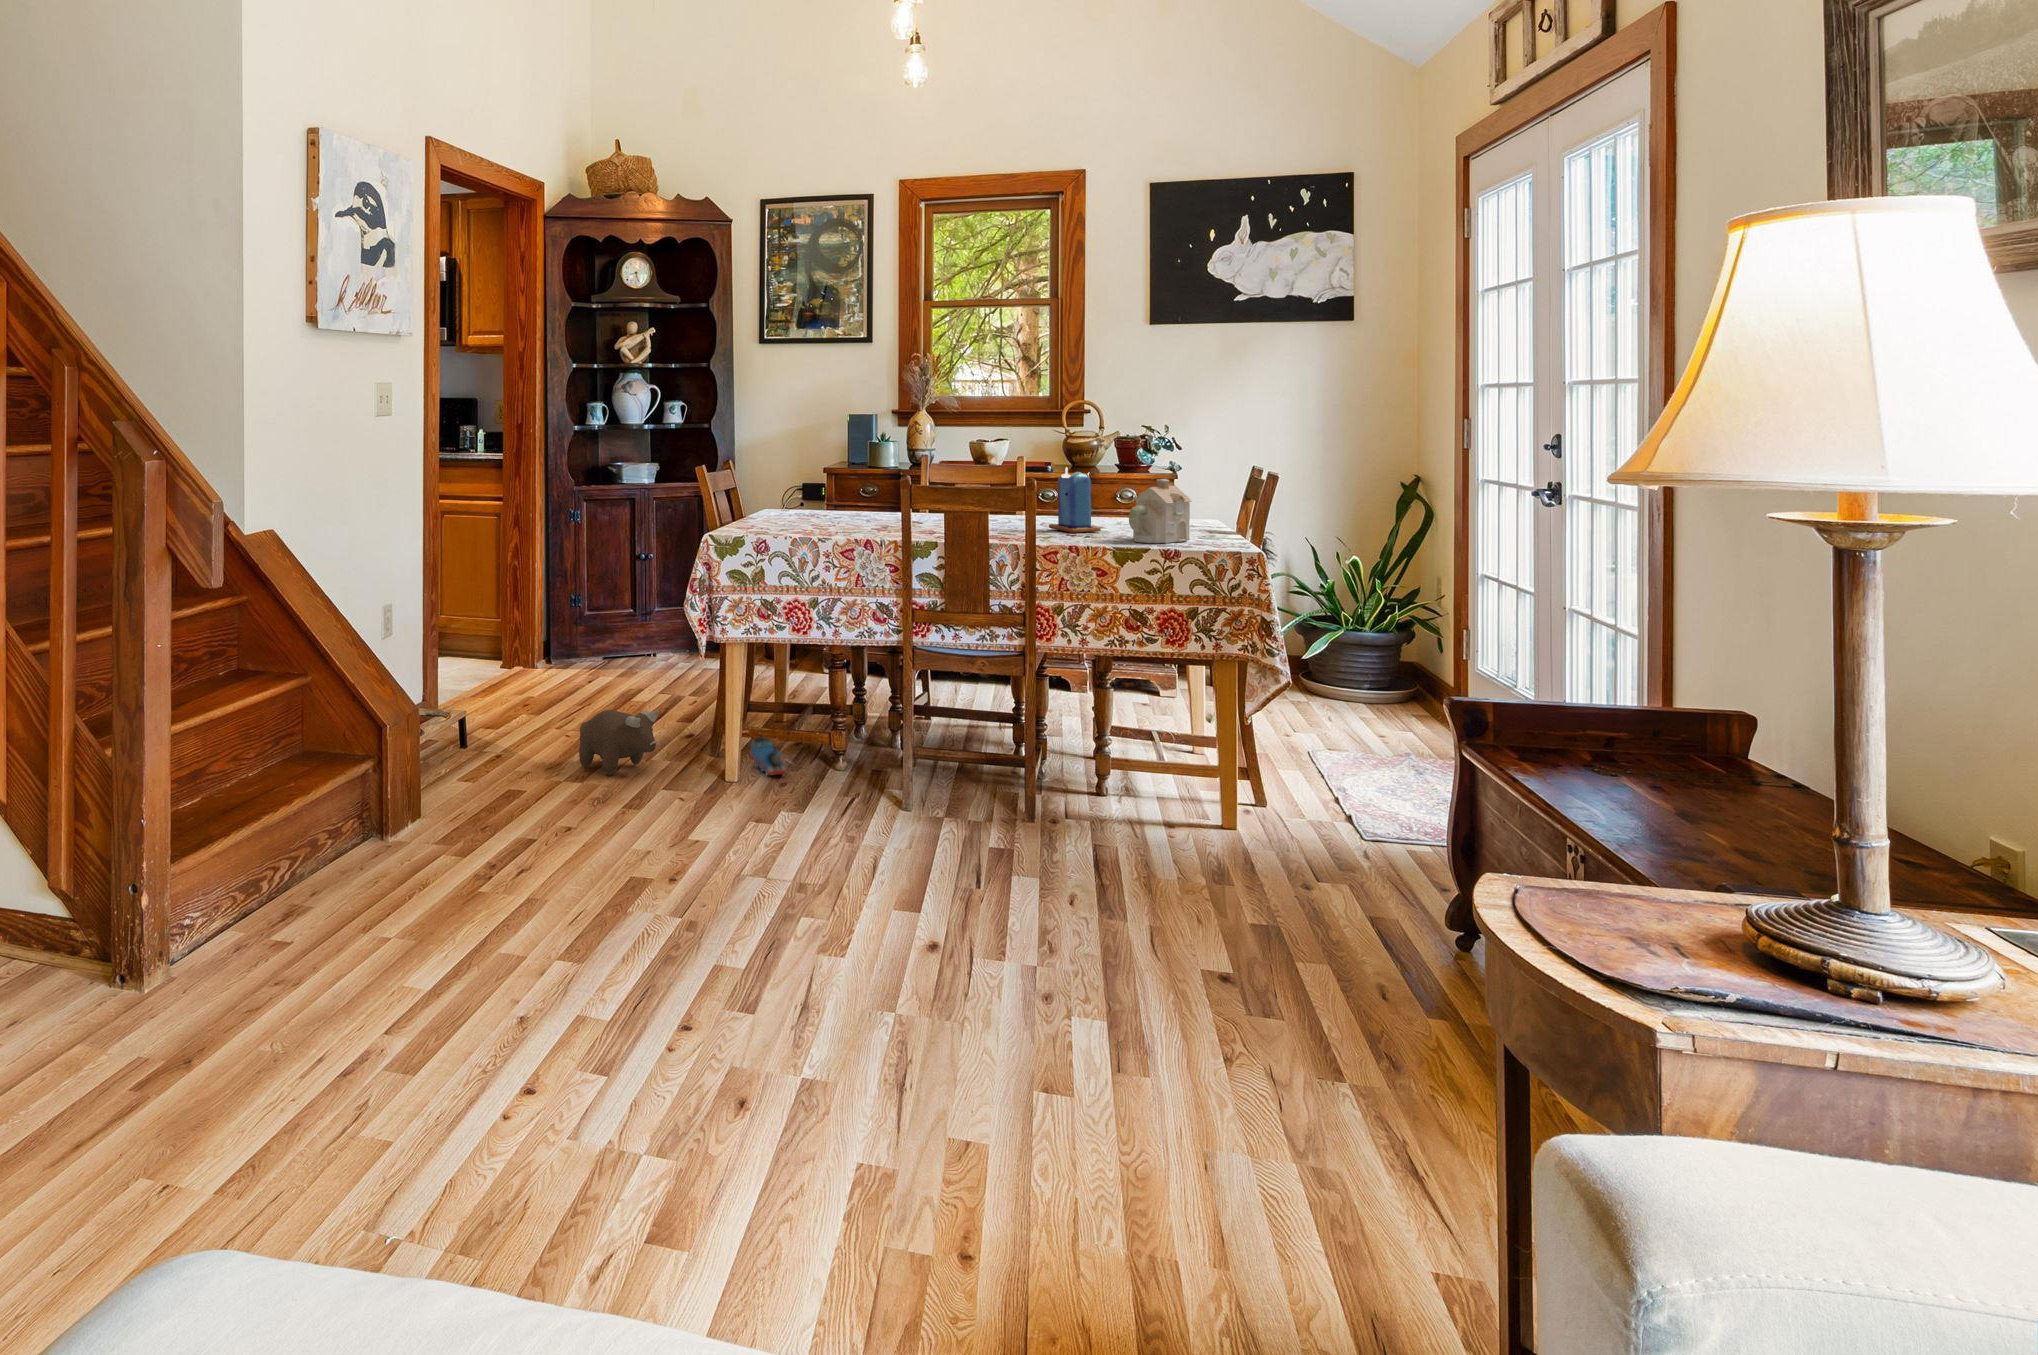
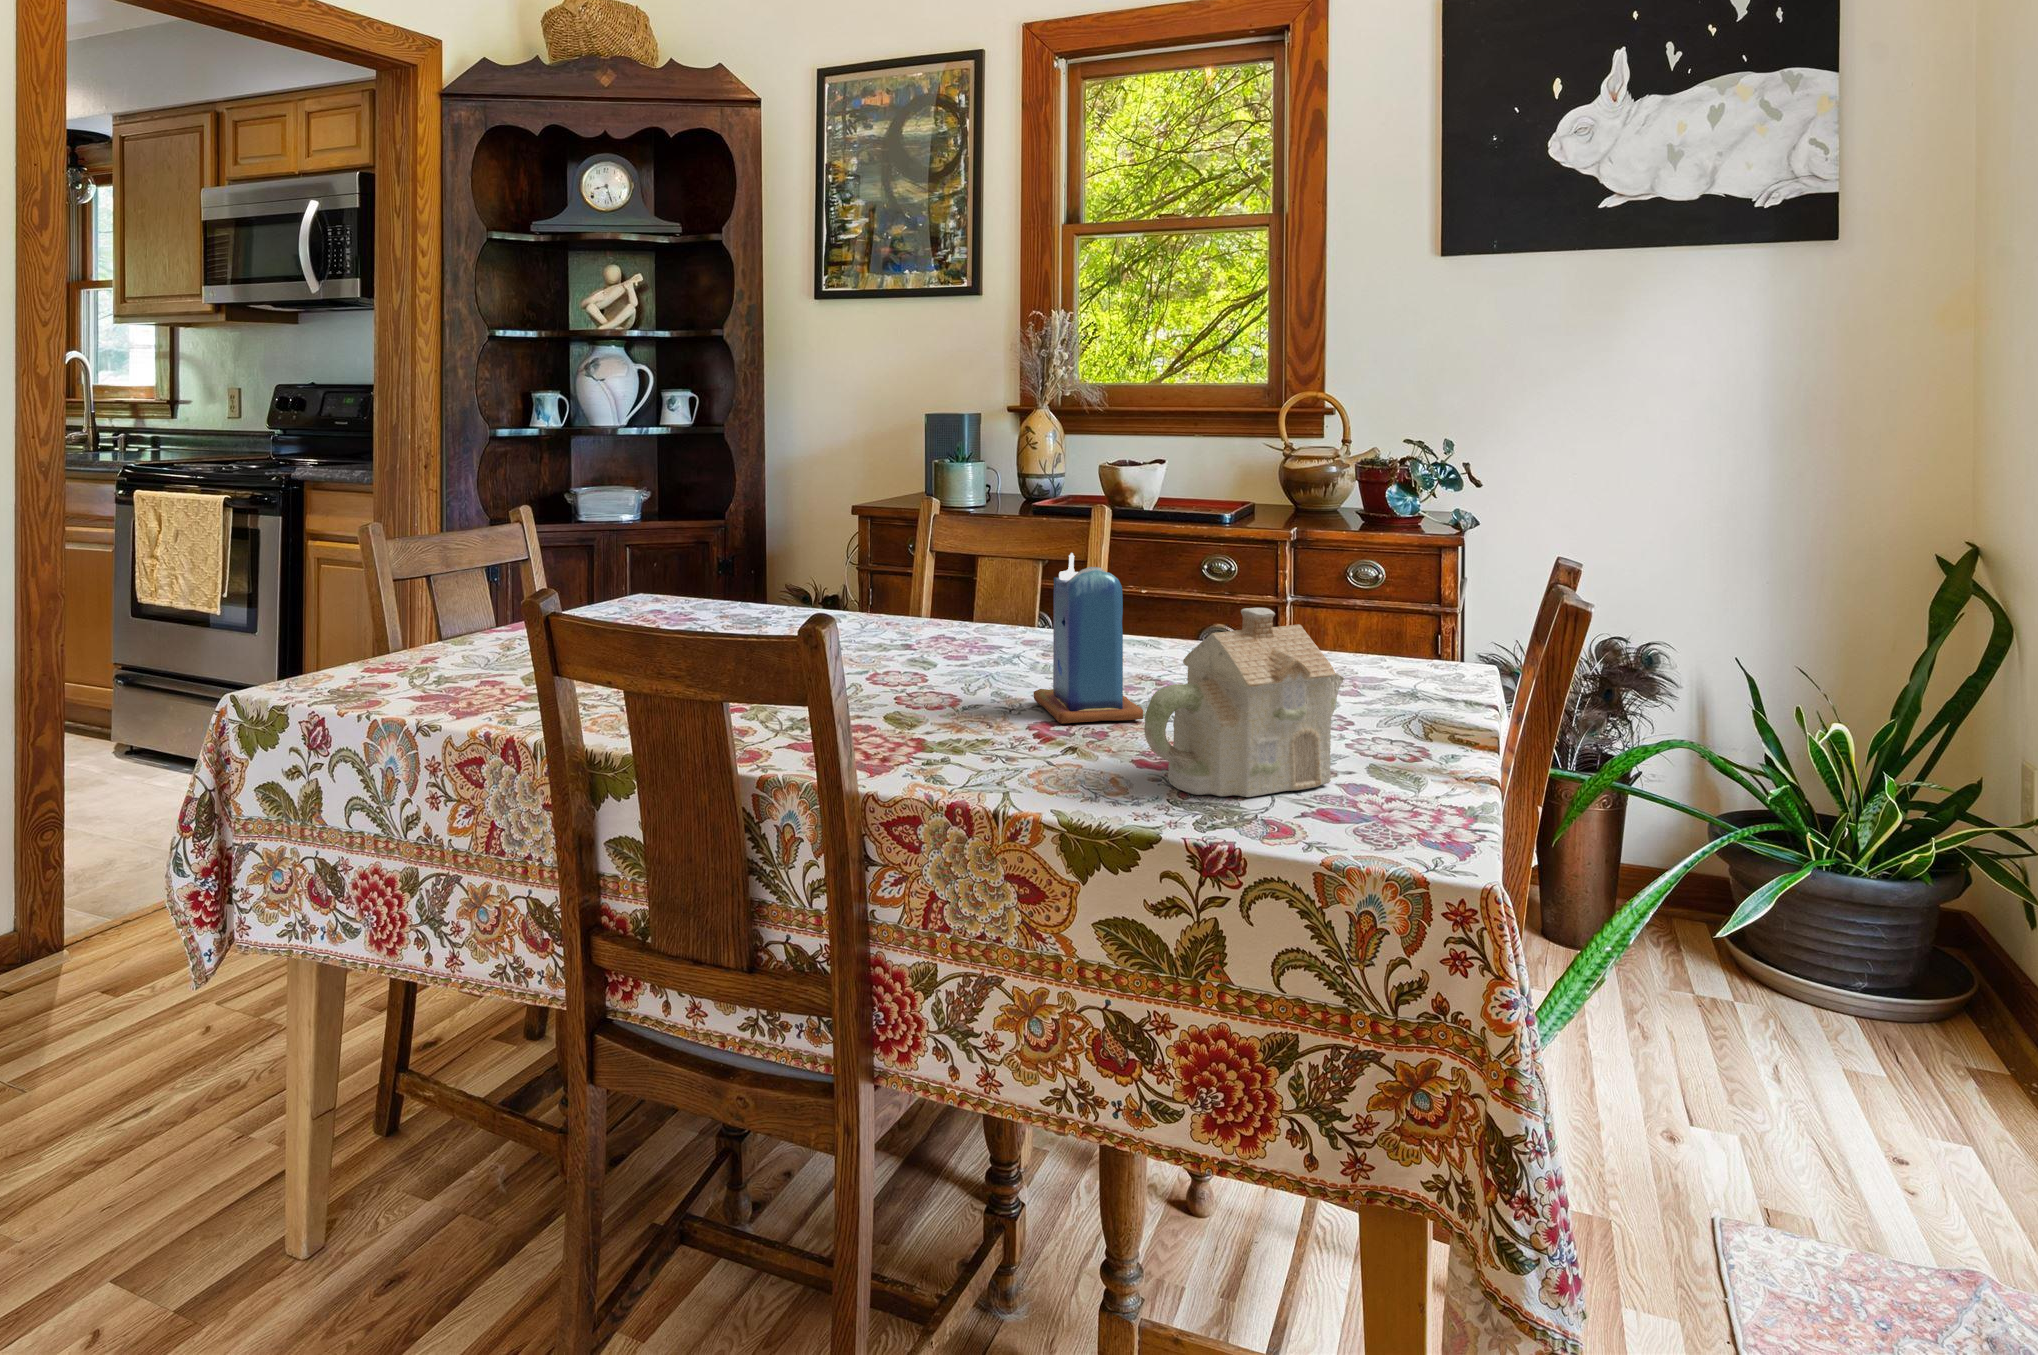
plush toy: present [579,710,658,776] -> none [39,1046,193,1213]
toy train: present [750,737,787,776] -> none [373,1131,439,1257]

